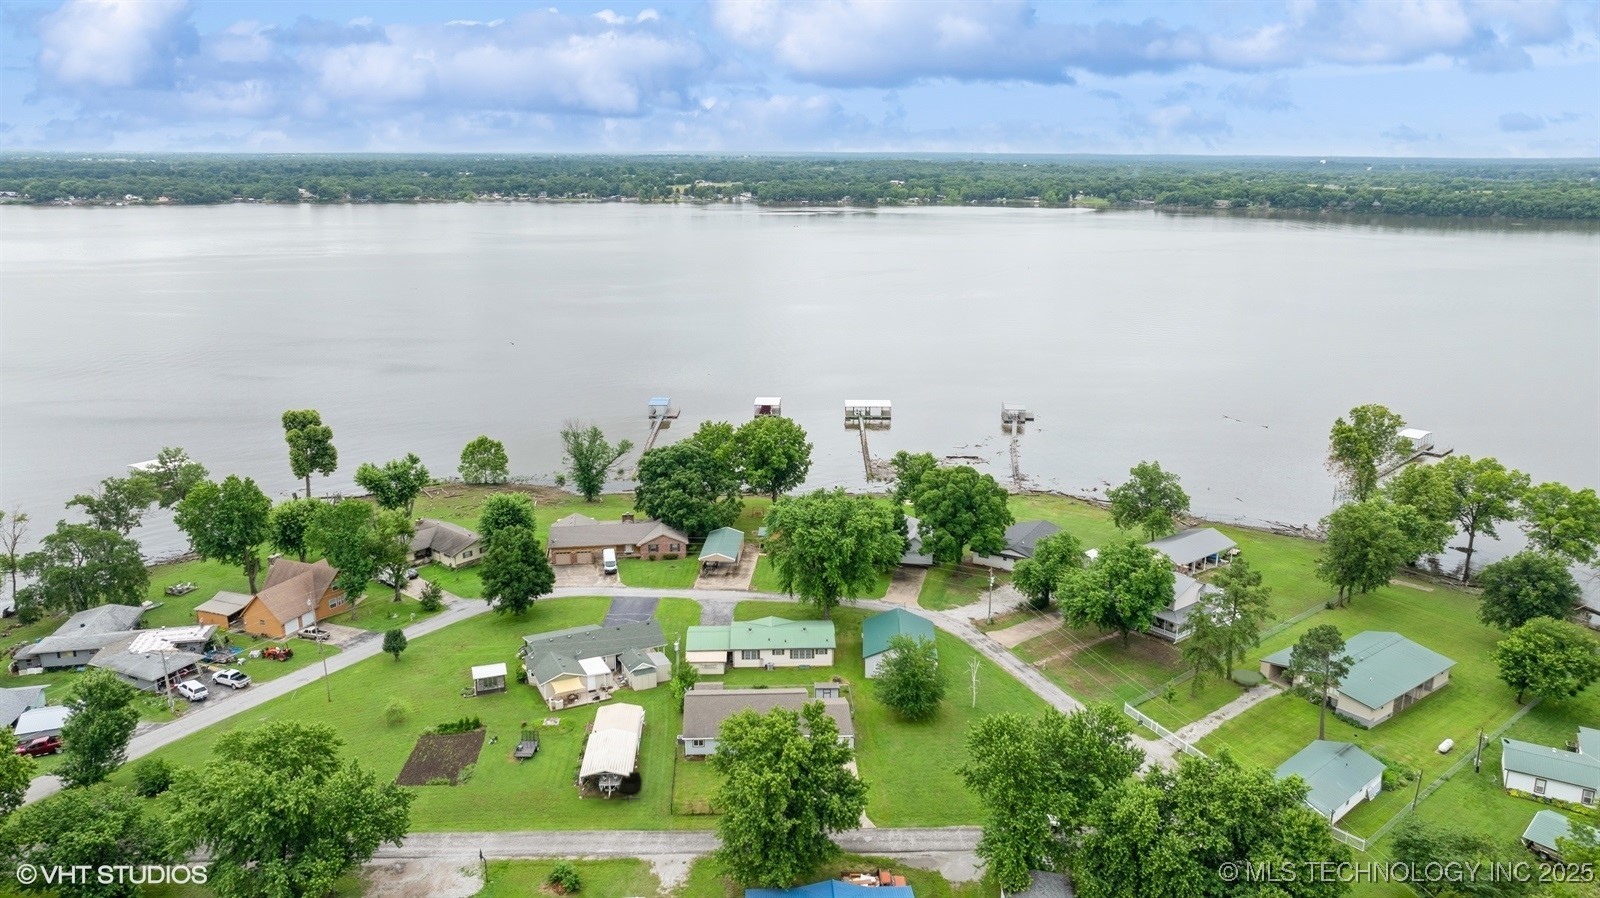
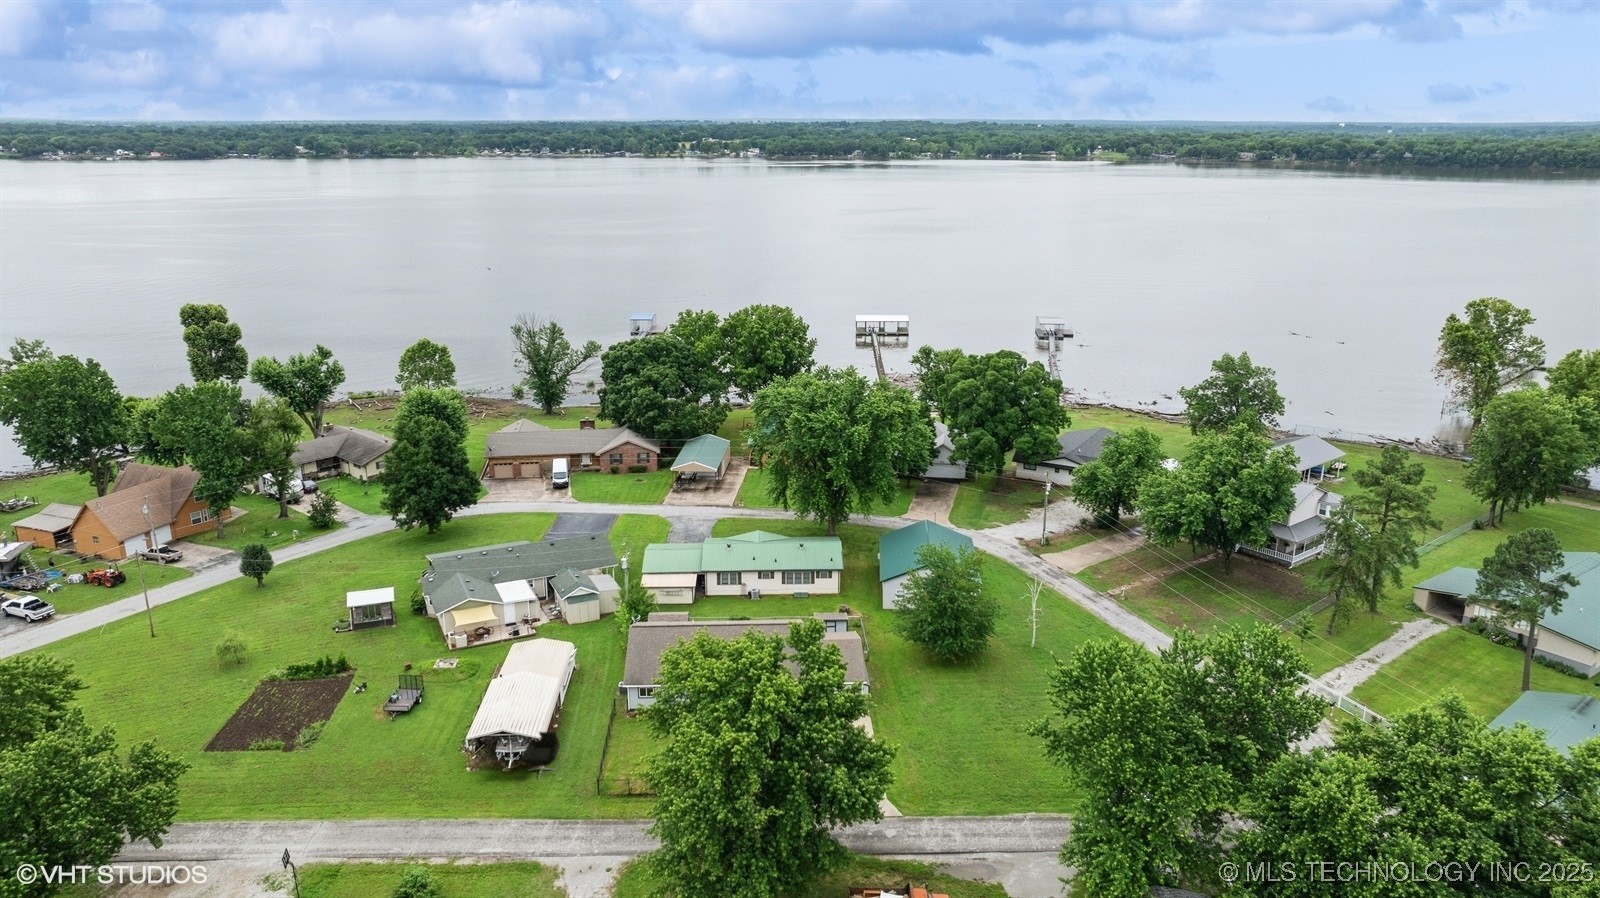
round table: present [1233,669,1262,691] -> none [1384,598,1428,627]

